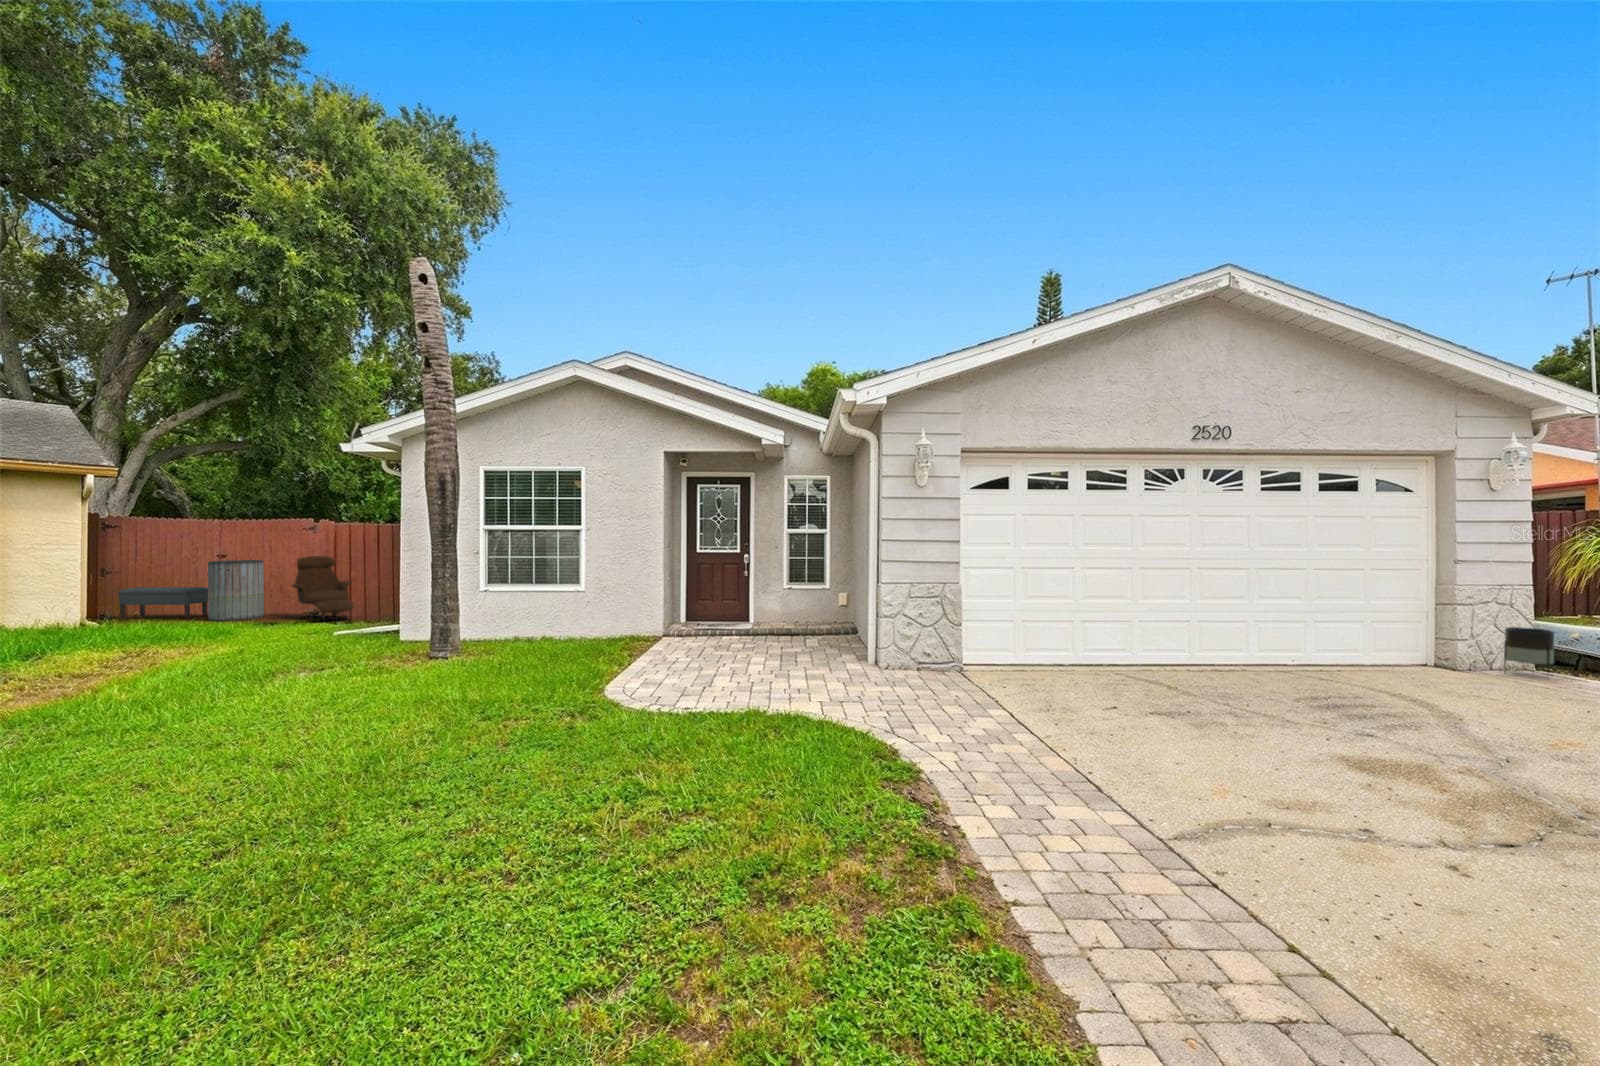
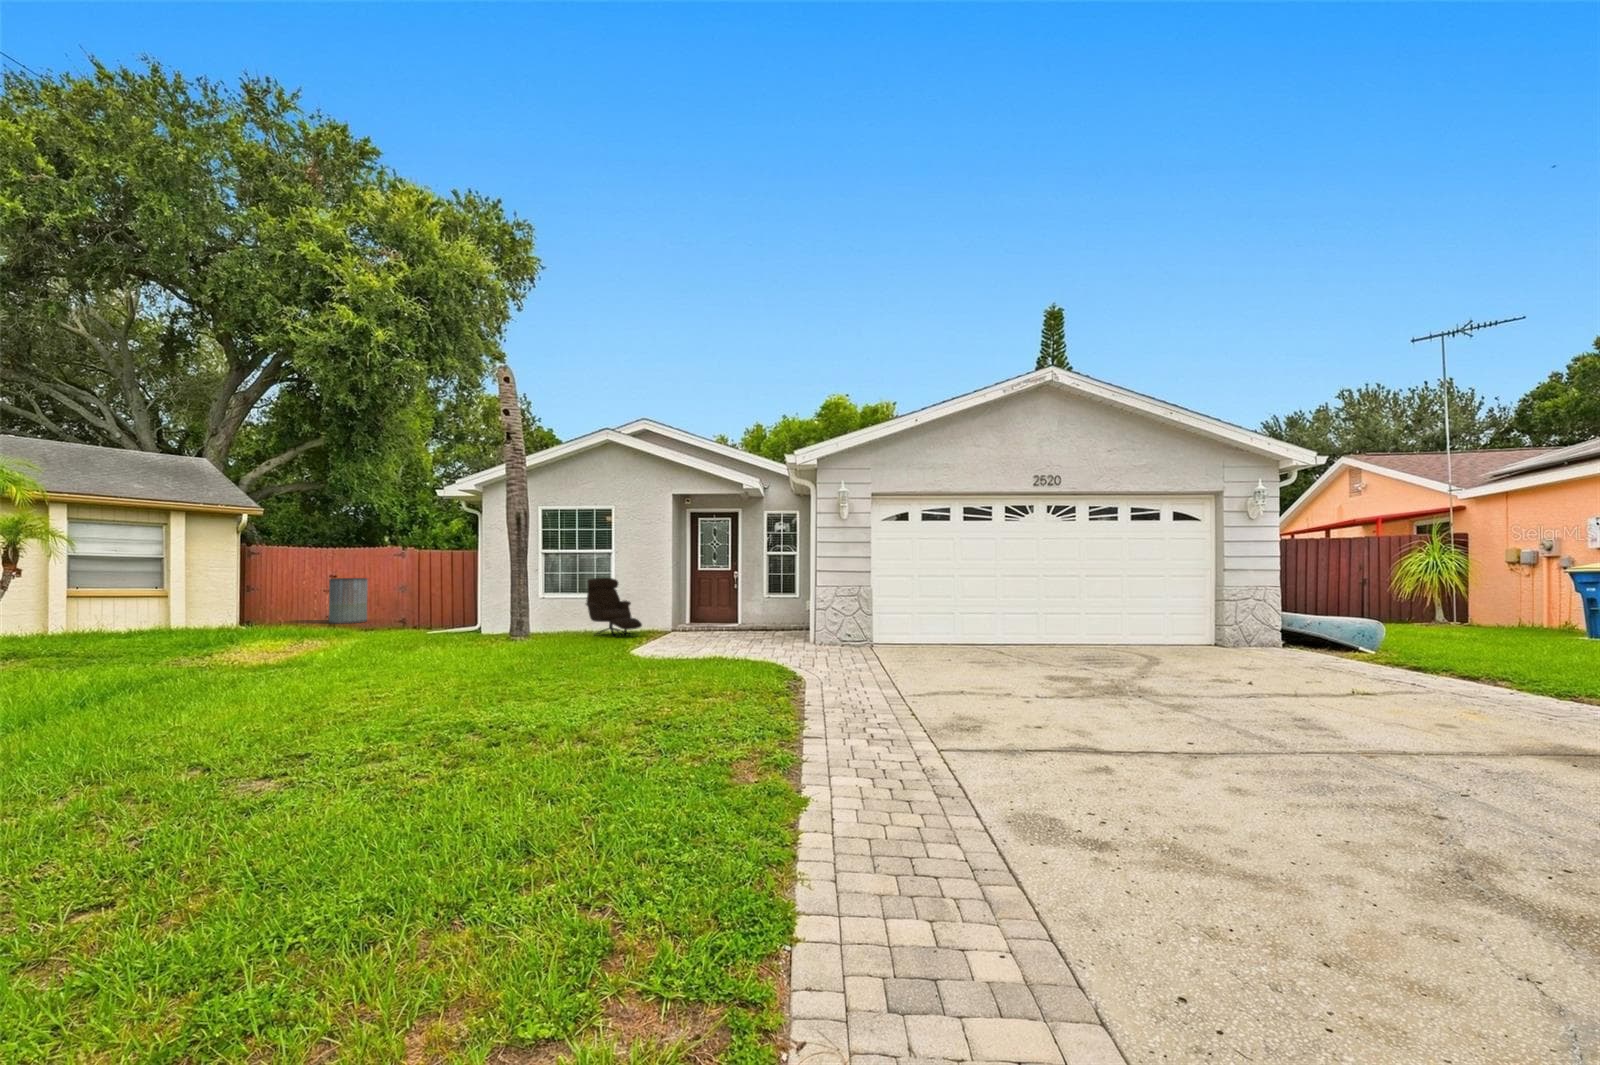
lounge chair: present [292,556,354,621] -> present [586,578,642,636]
bench: present [118,587,208,619] -> none [262,599,326,623]
planter: present [1504,627,1554,668] -> none [1259,616,1287,651]

